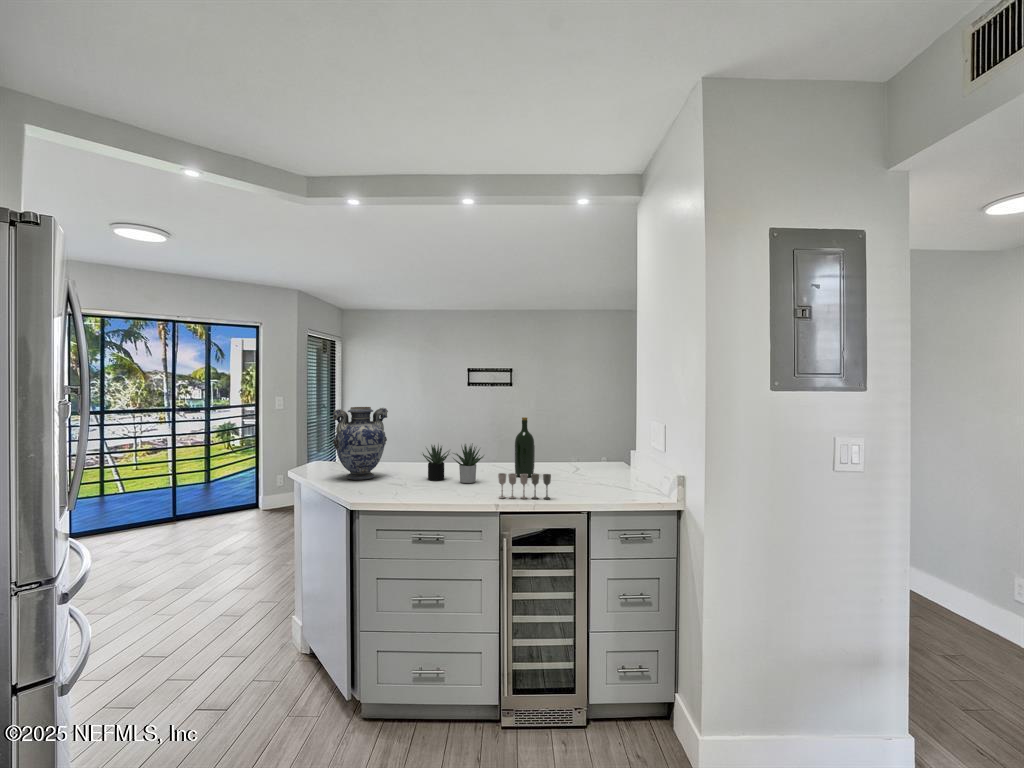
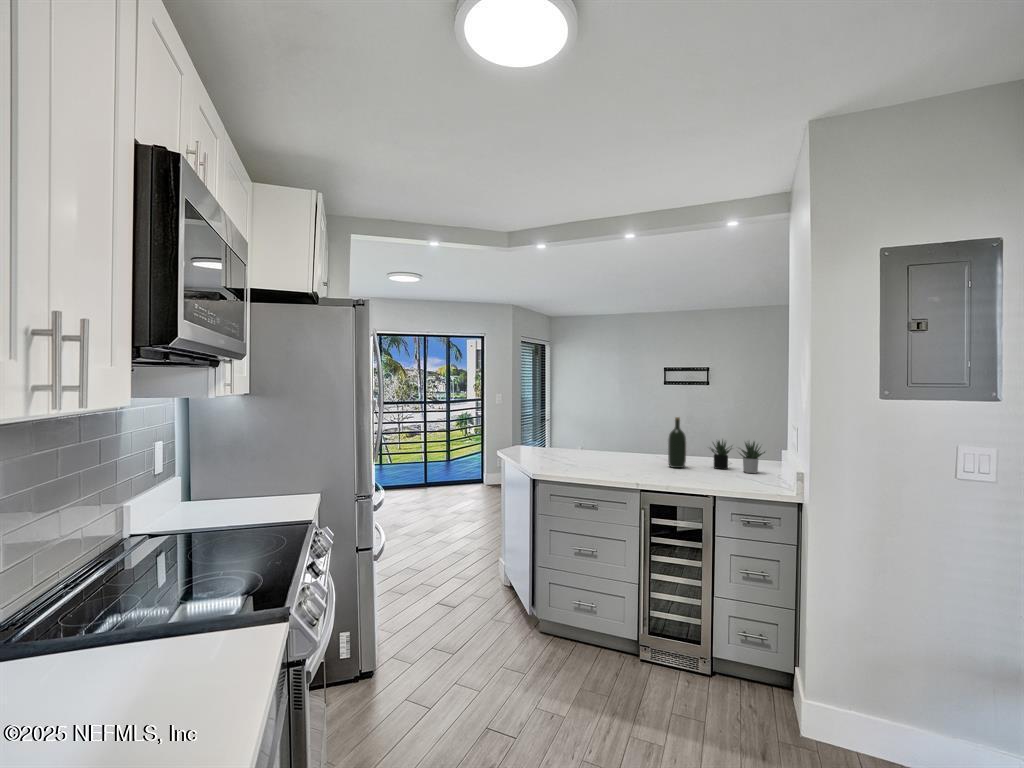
vase: present [333,407,388,480] -> none [525,405,566,460]
succulent plant: present [423,444,483,483] -> present [711,440,765,473]
wine glass: present [498,473,551,499] -> none [641,461,684,484]

